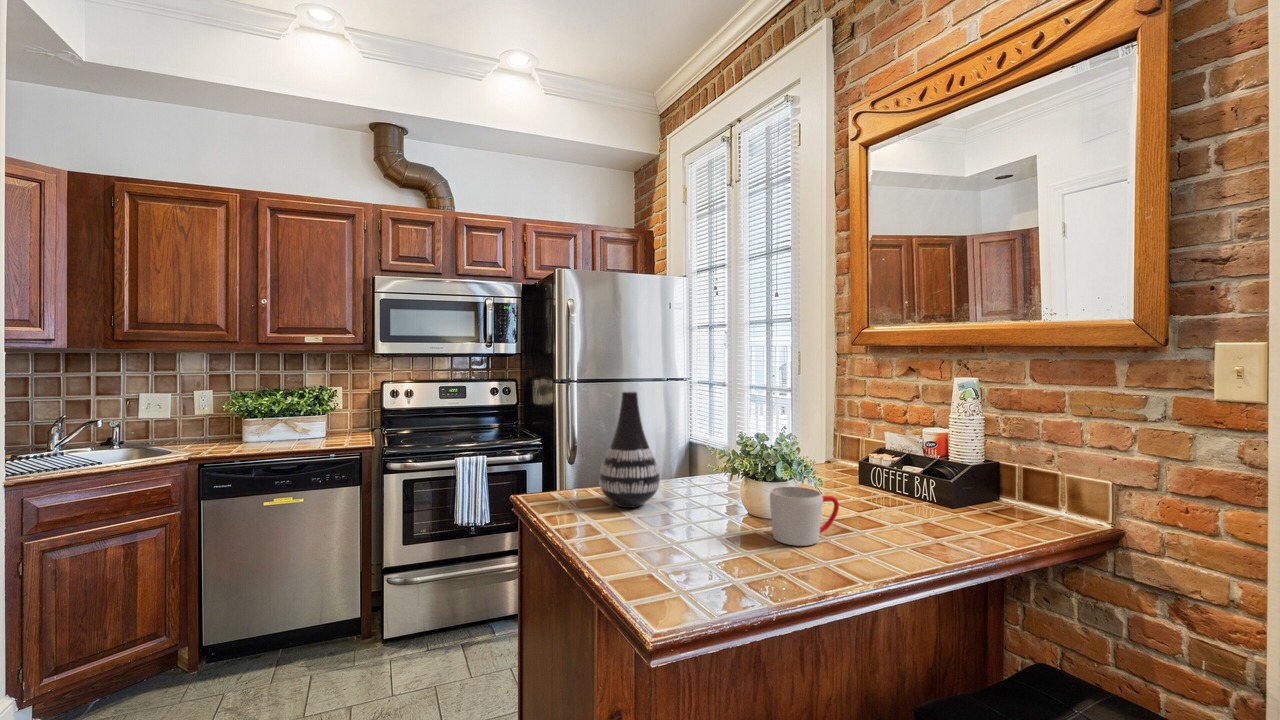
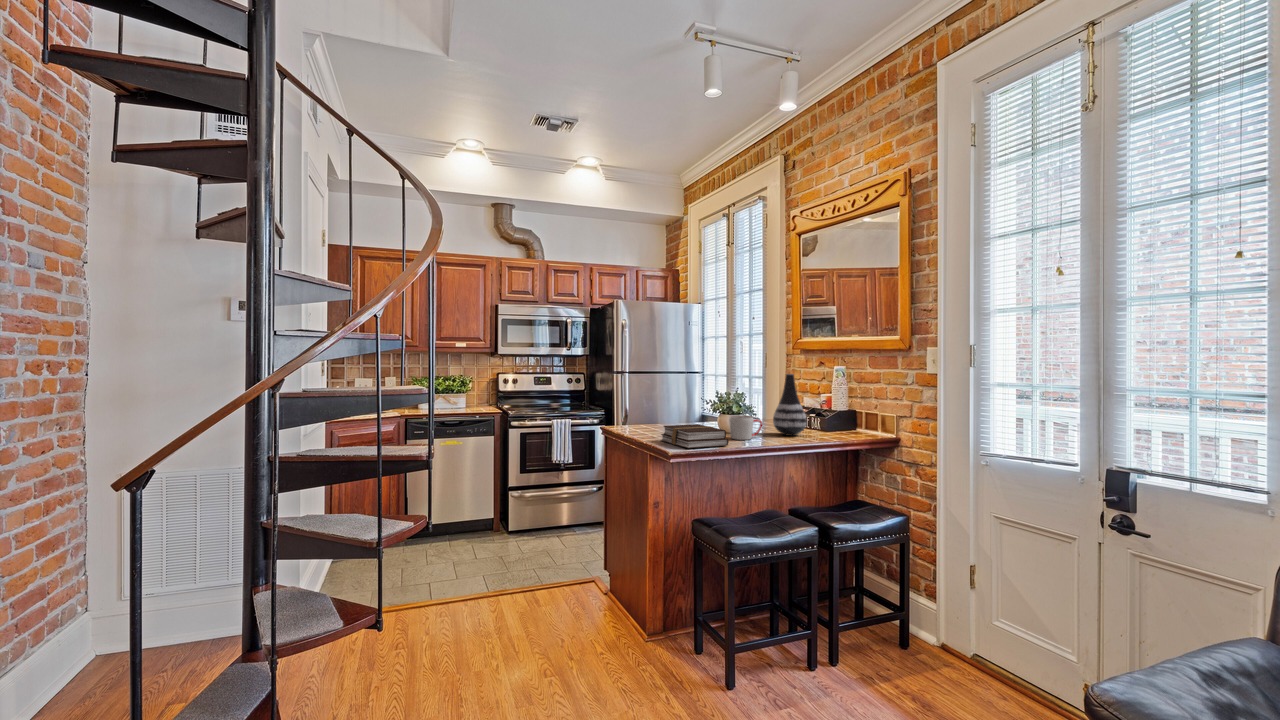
vase: present [599,391,660,508] -> present [773,374,807,436]
book: none [621,509,783,600] -> present [661,424,728,448]

